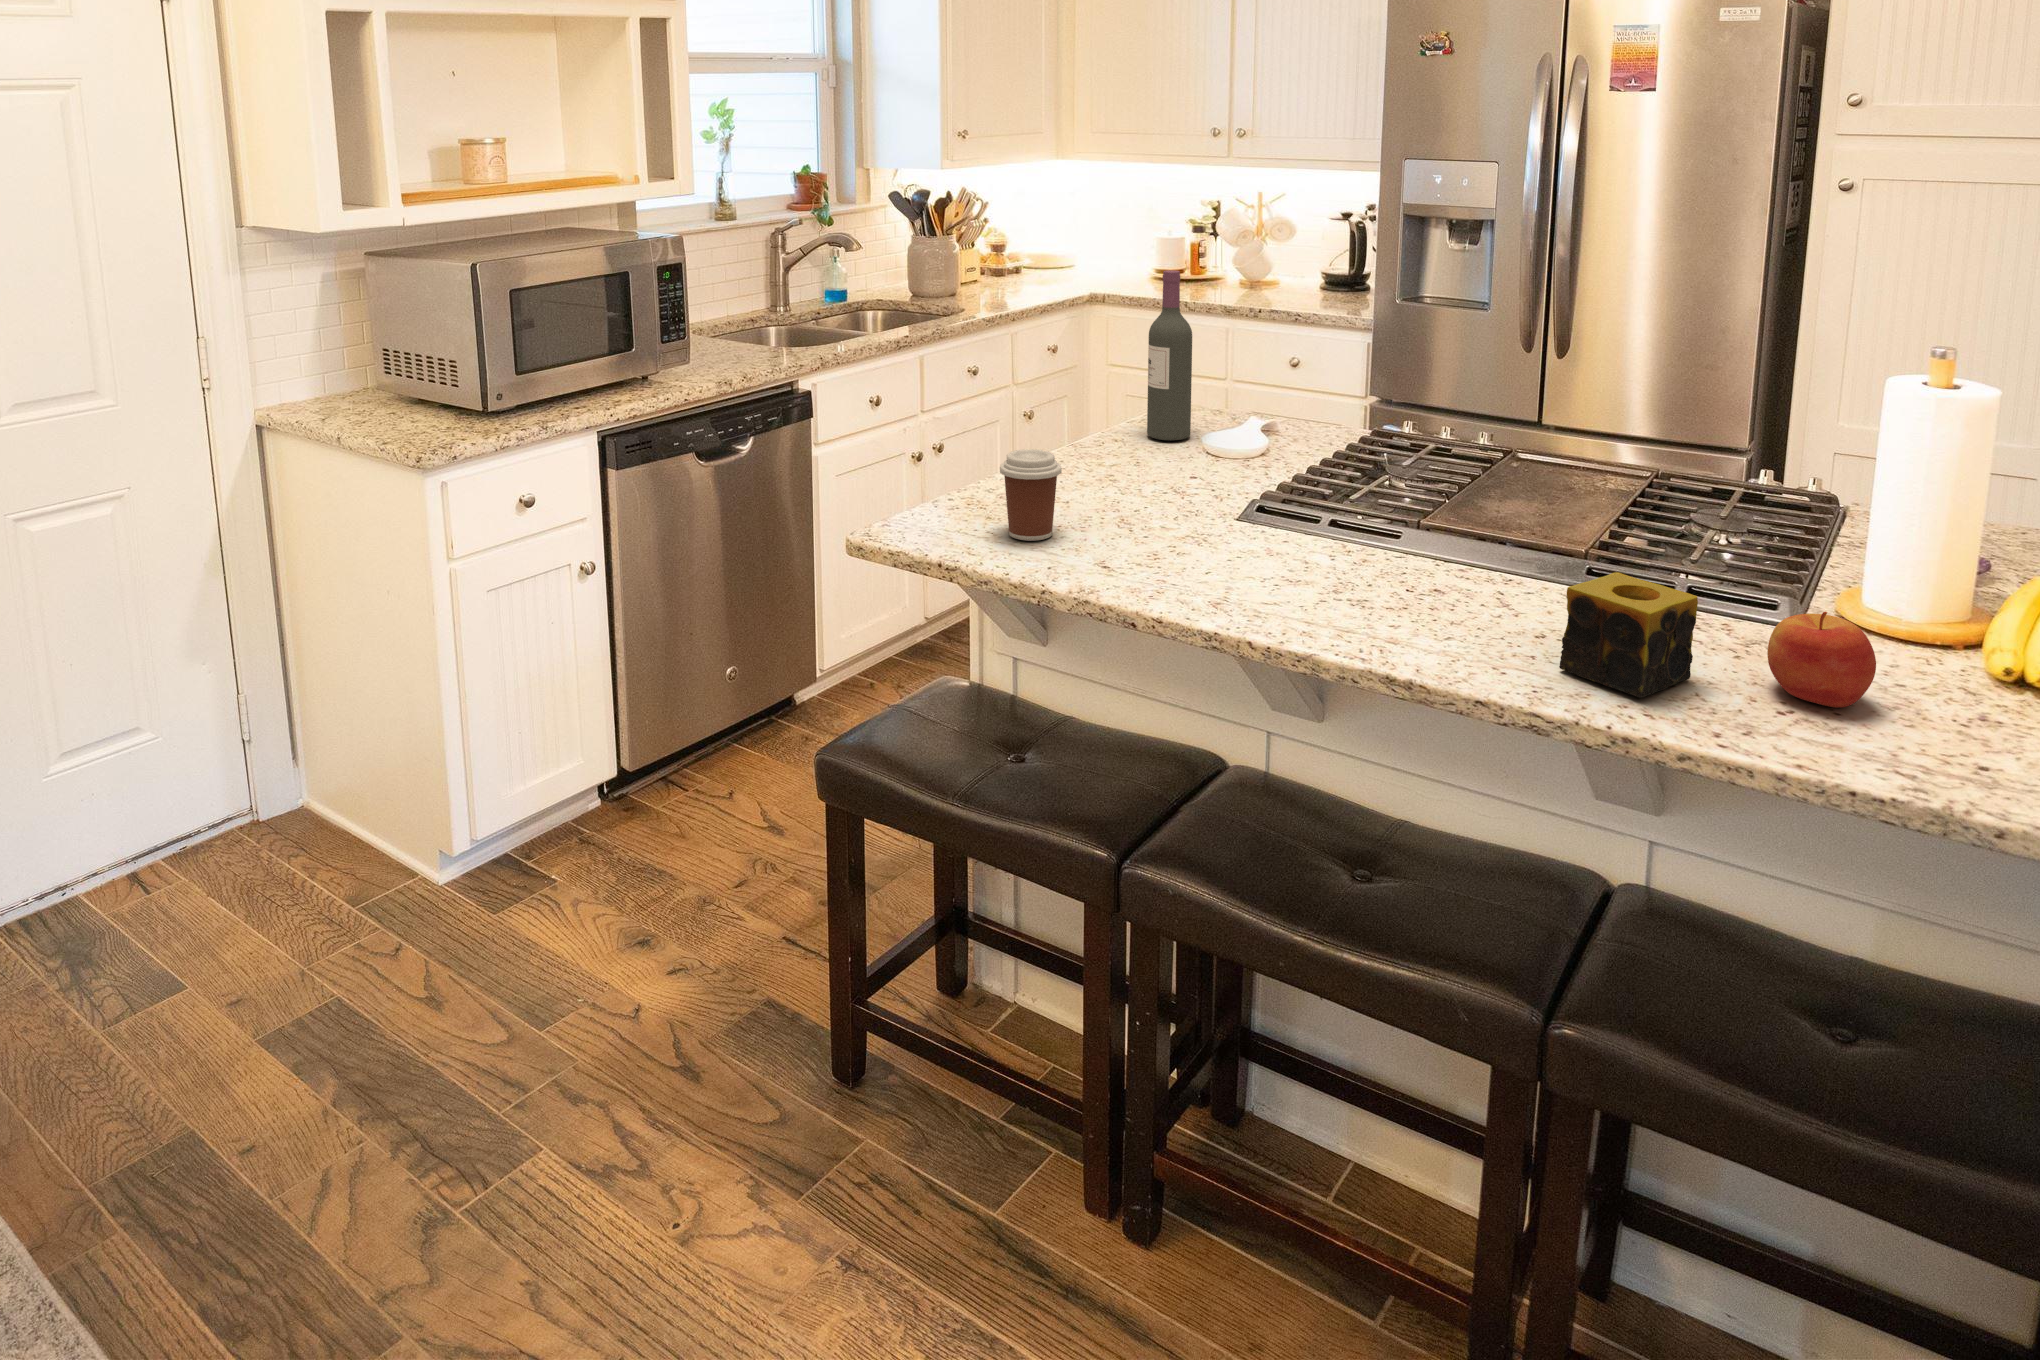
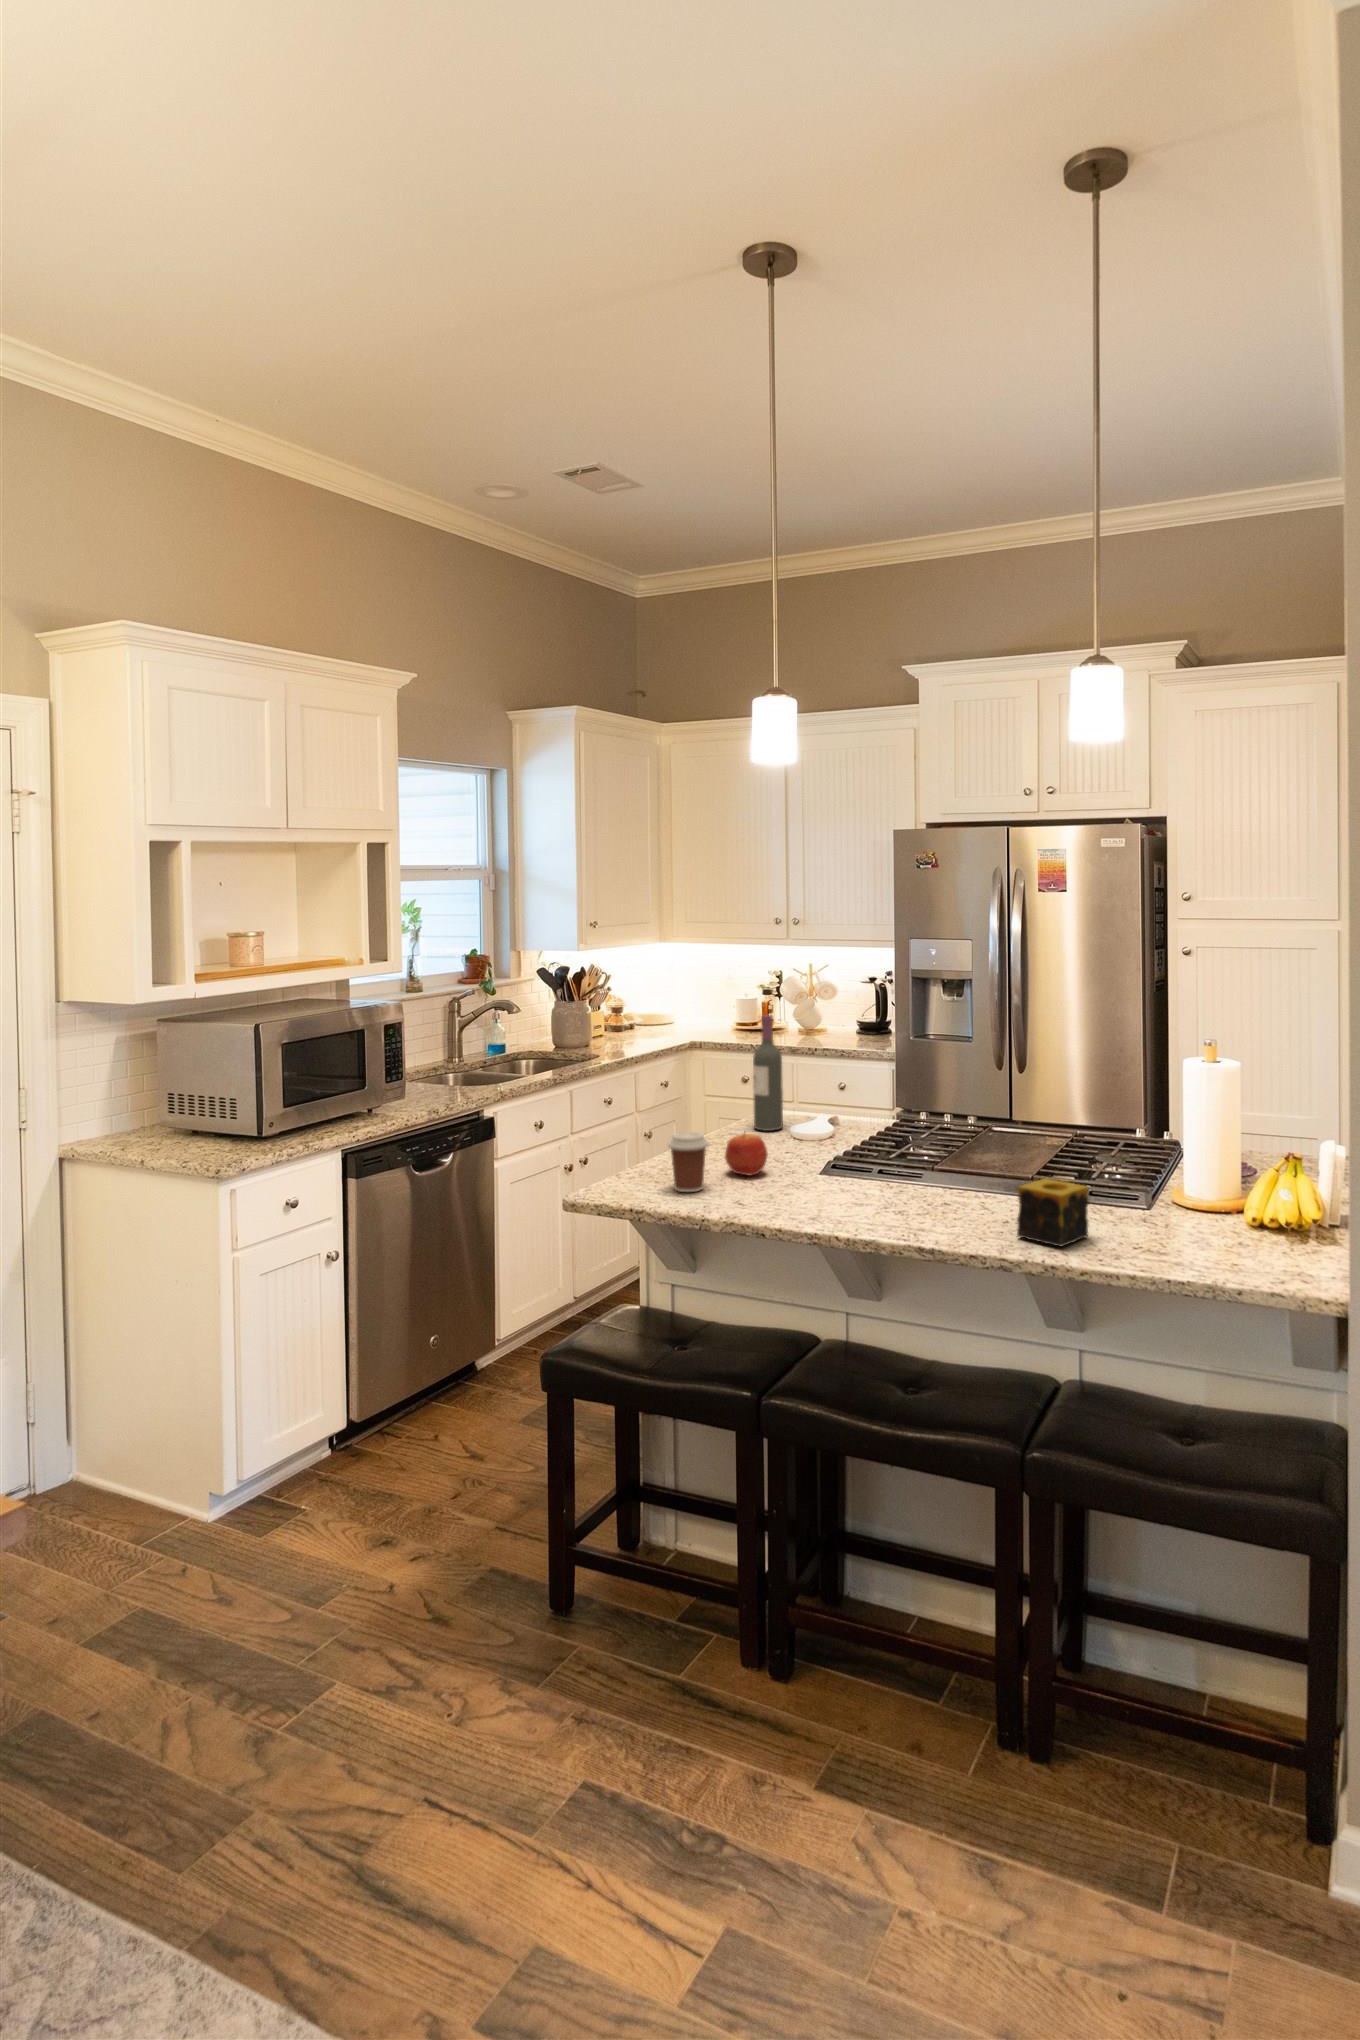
apple: present [1767,612,1876,707] -> present [725,1133,768,1176]

